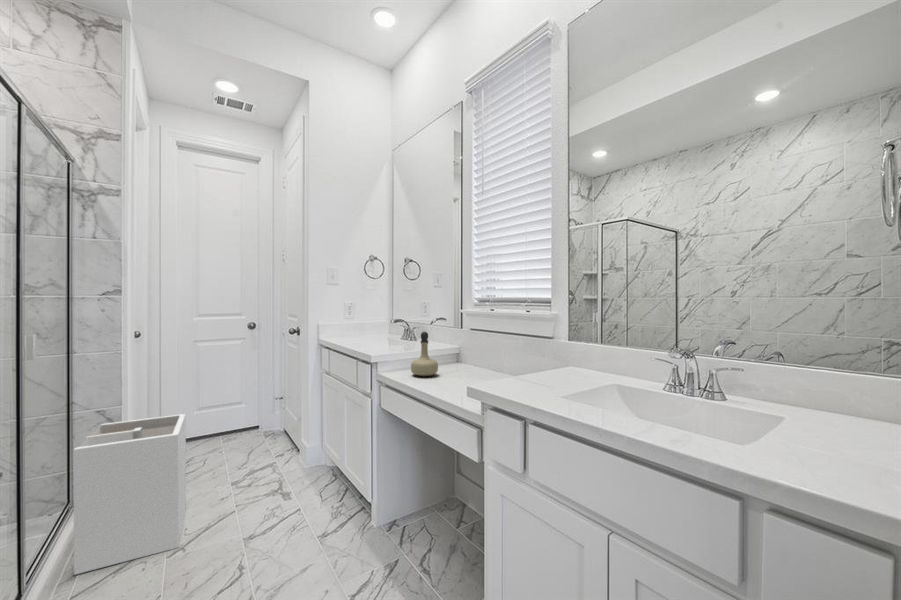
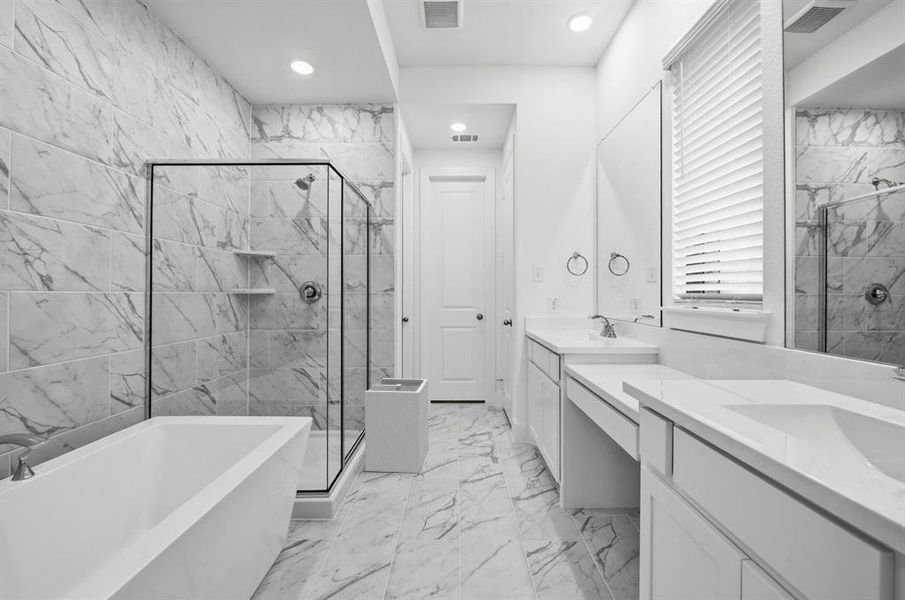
perfume bottle: present [411,332,438,376] -> none [596,328,625,373]

